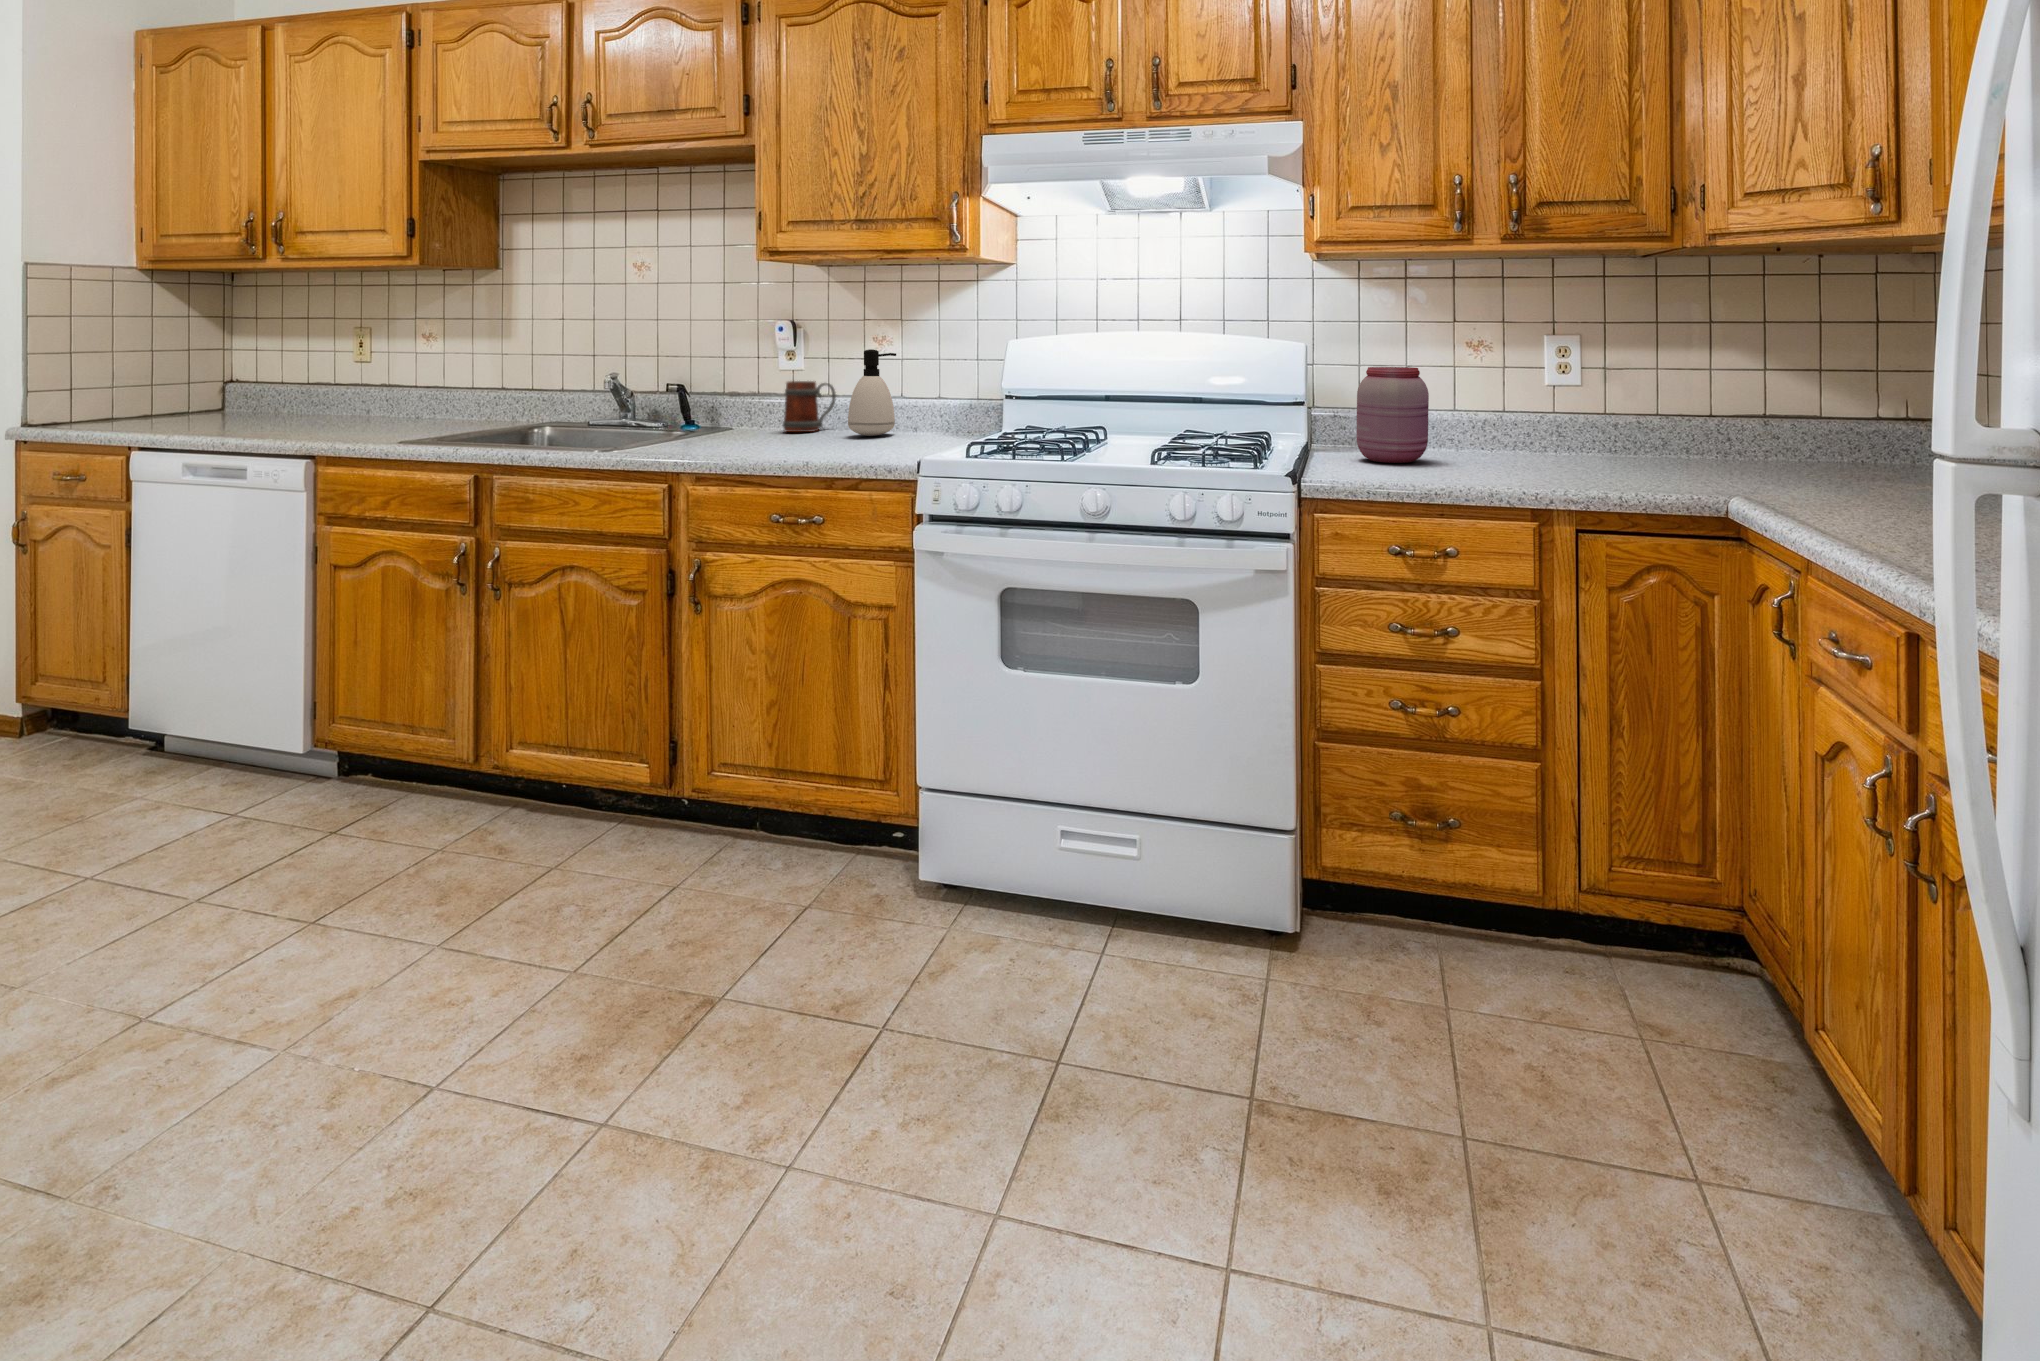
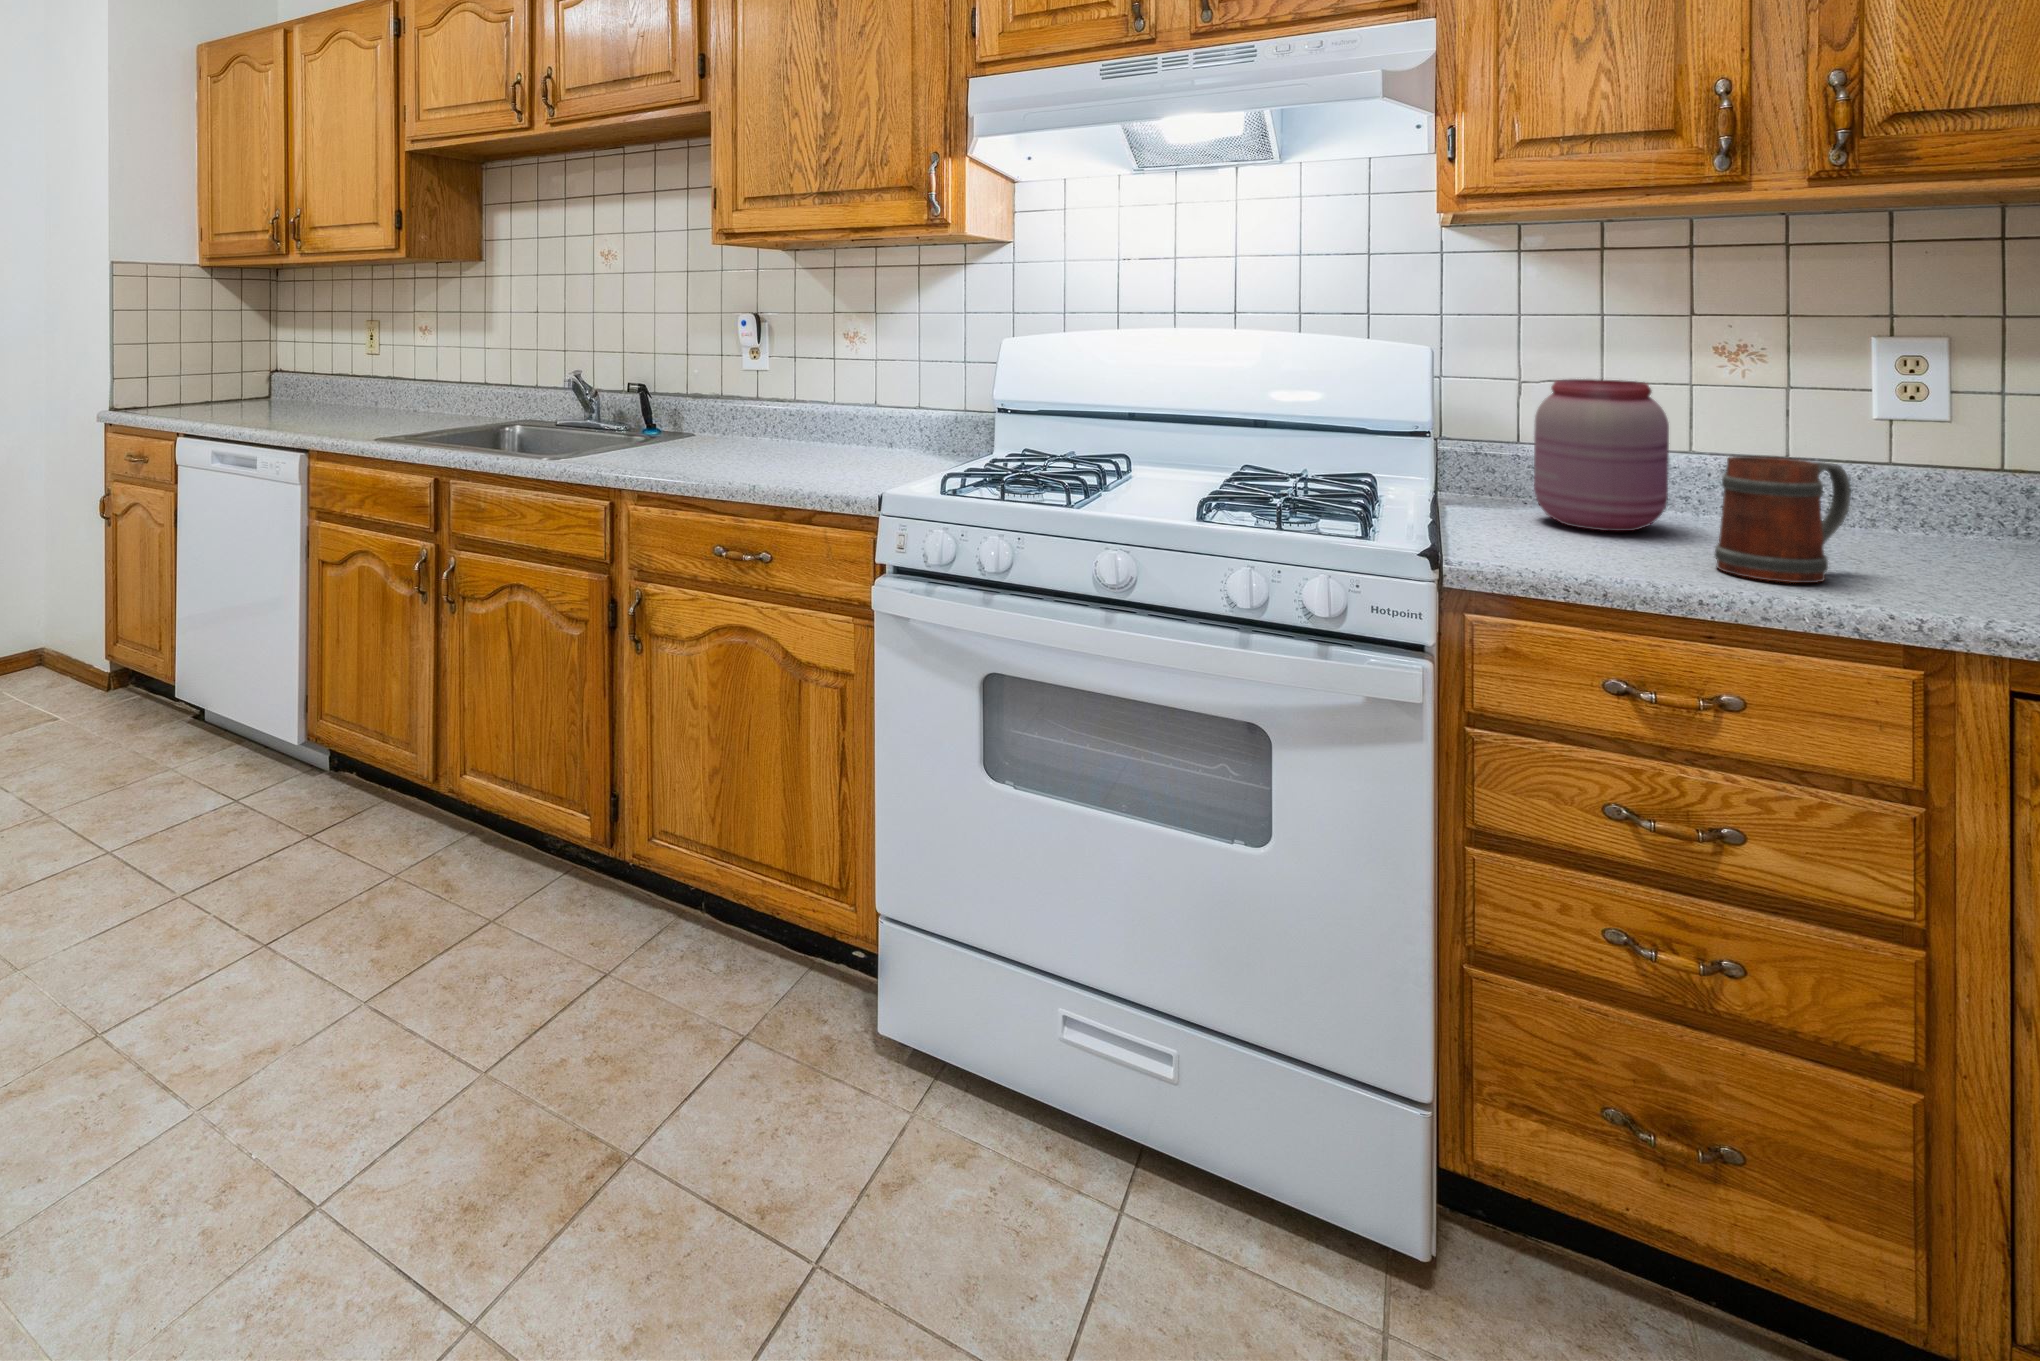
soap dispenser: present [848,349,896,436] -> none [817,344,873,446]
mug: present [783,381,836,432] -> present [1715,456,1851,583]

